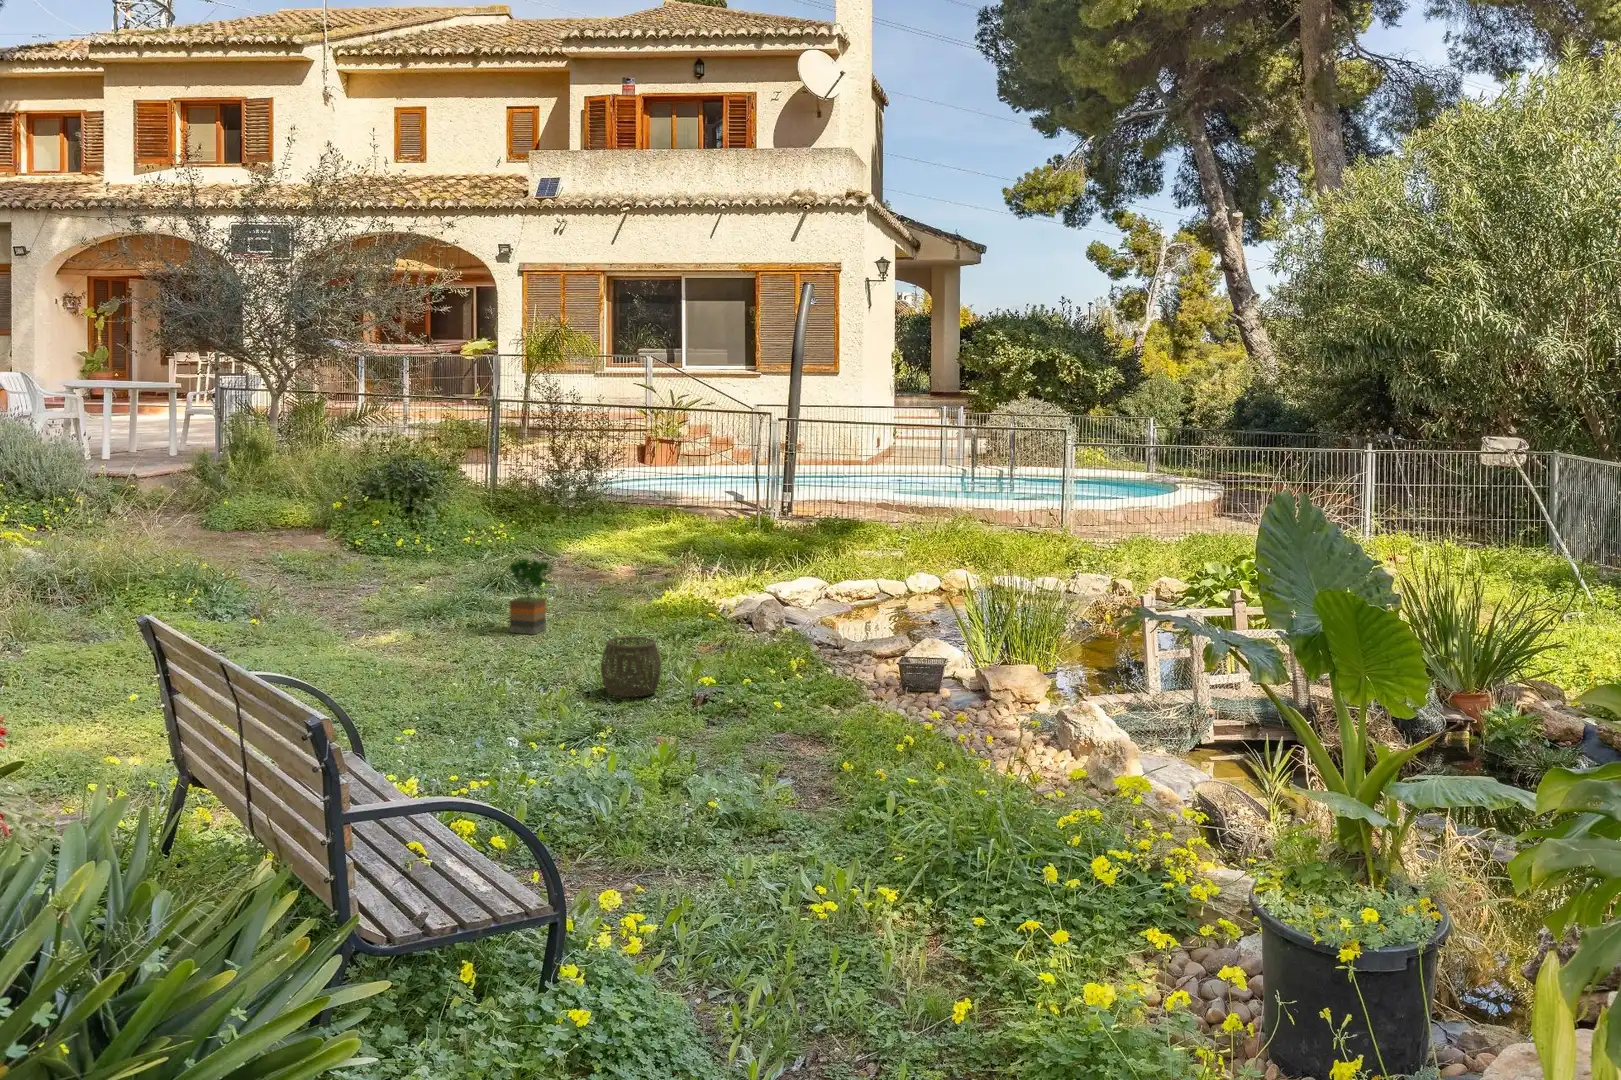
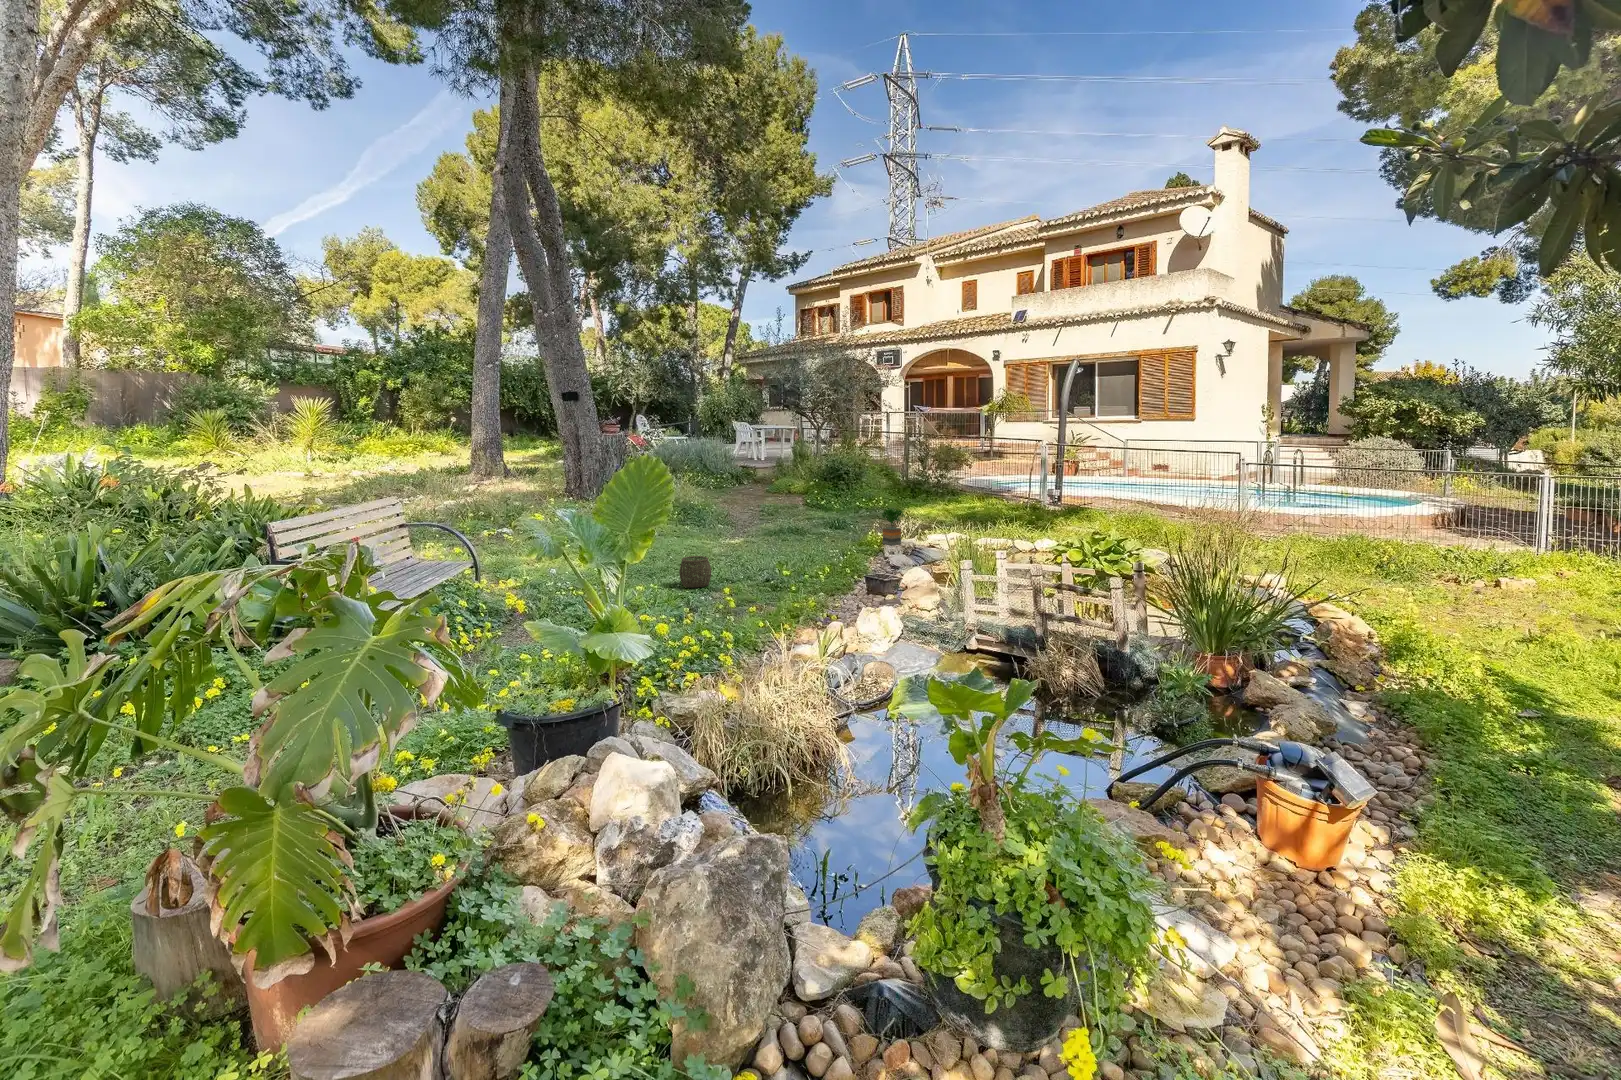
potted tree: present [509,560,553,634] -> present [882,509,905,545]

